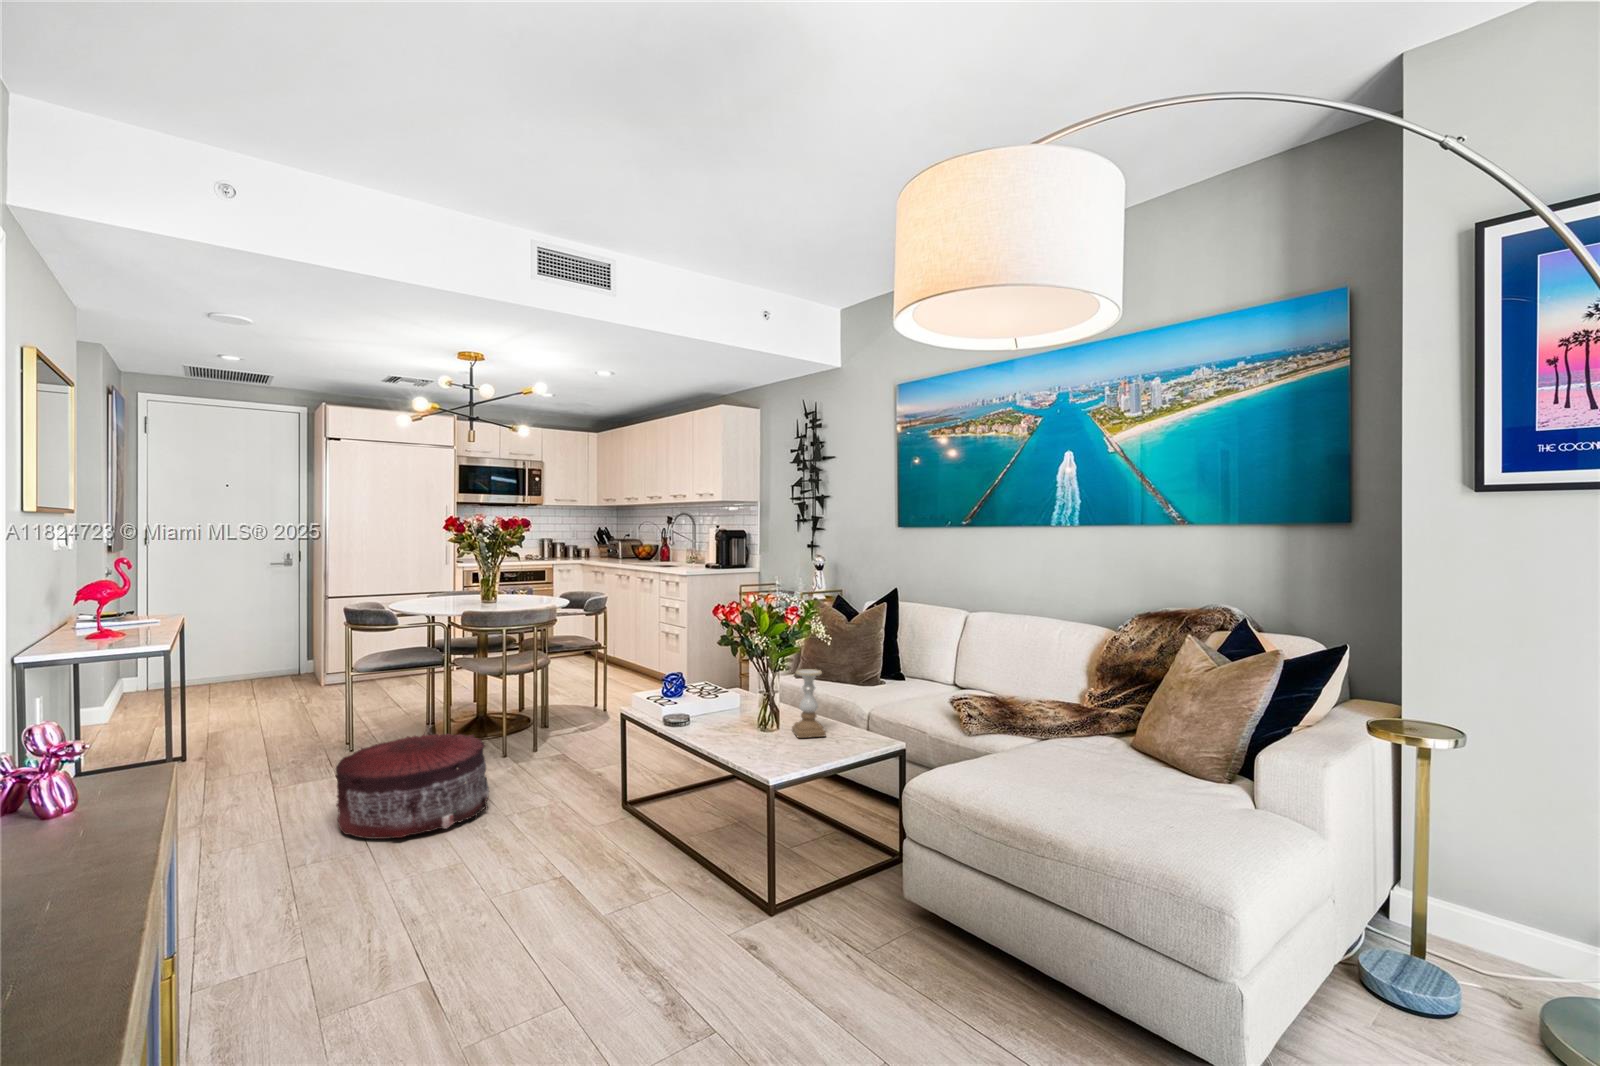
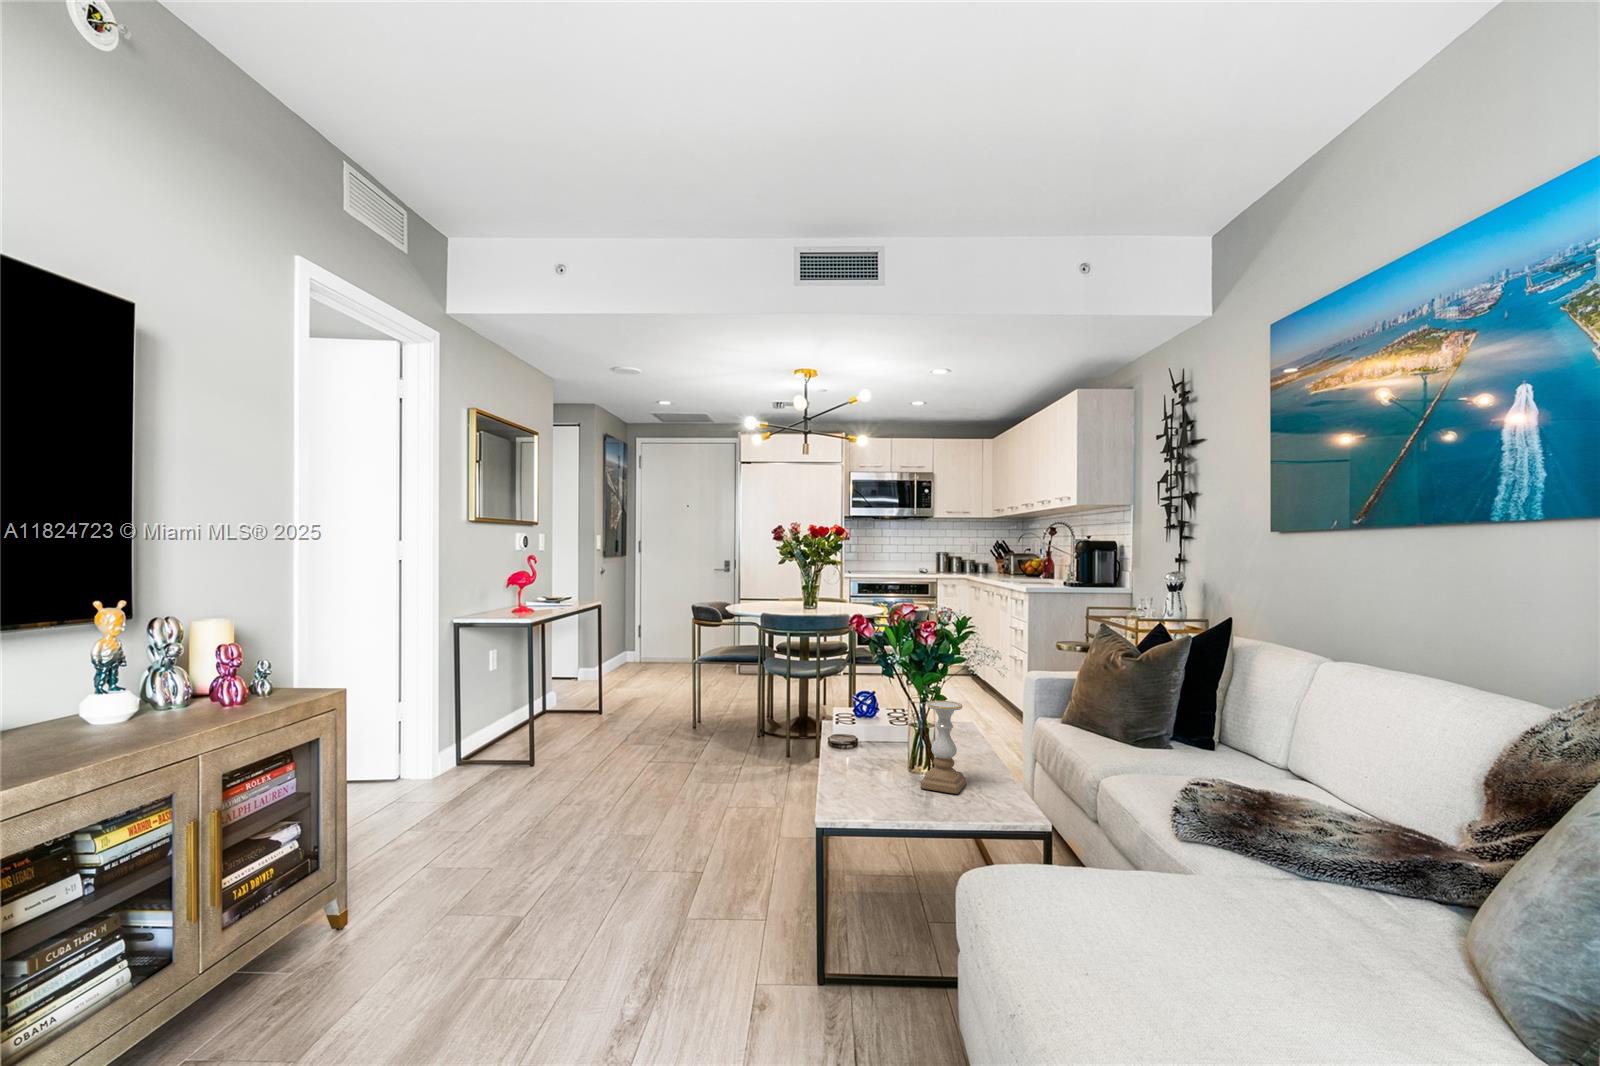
pouf: present [336,734,489,839] -> none [589,716,716,806]

